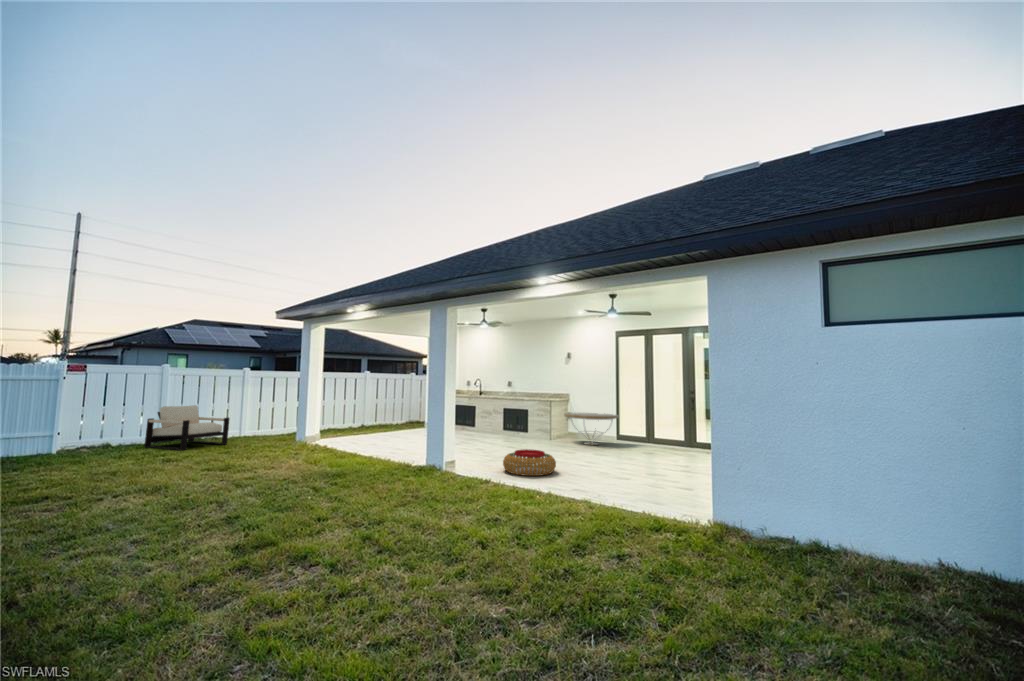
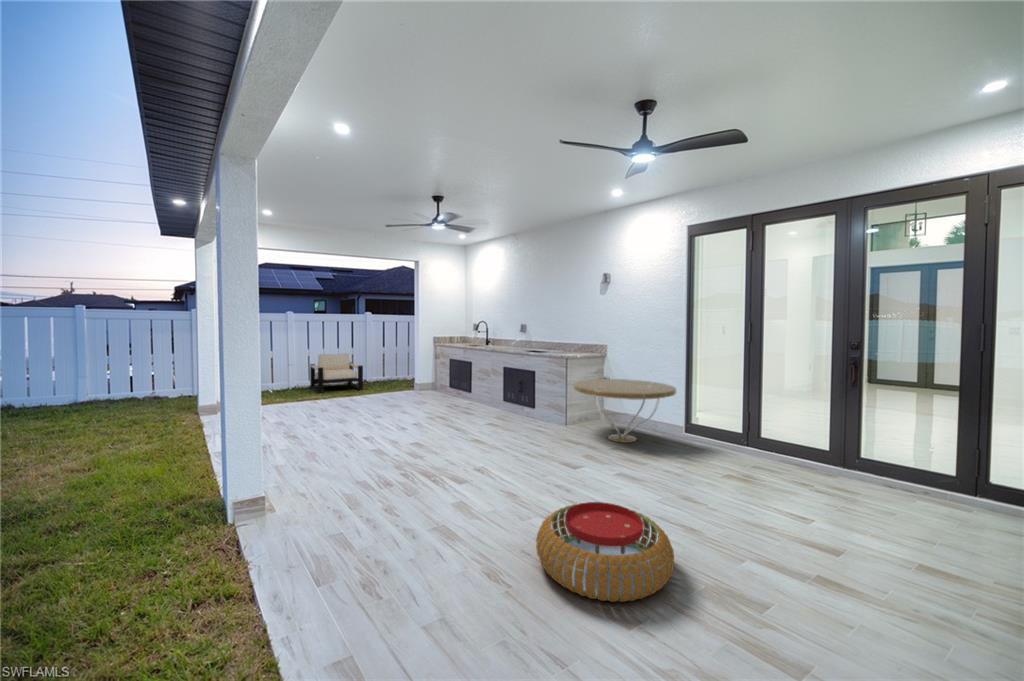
armchair: present [144,405,230,451] -> present [310,353,363,393]
pouf: present [503,449,556,476] -> present [536,502,674,602]

